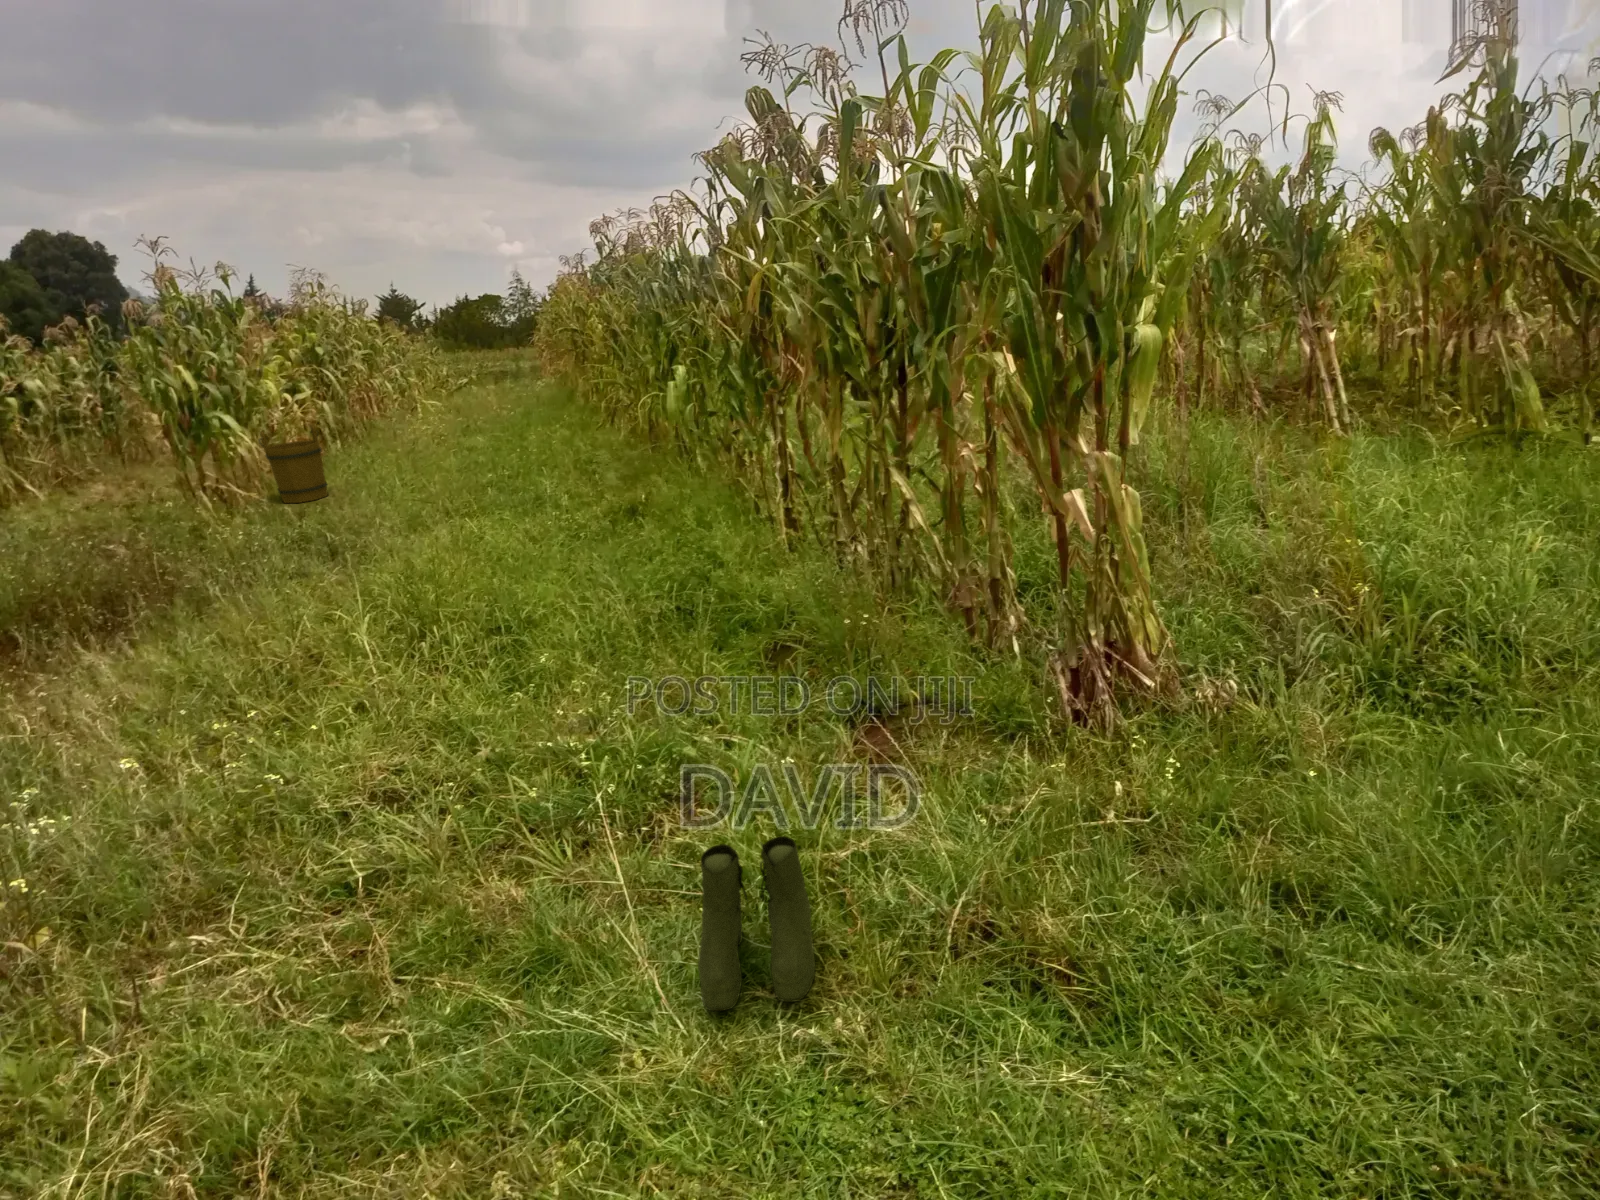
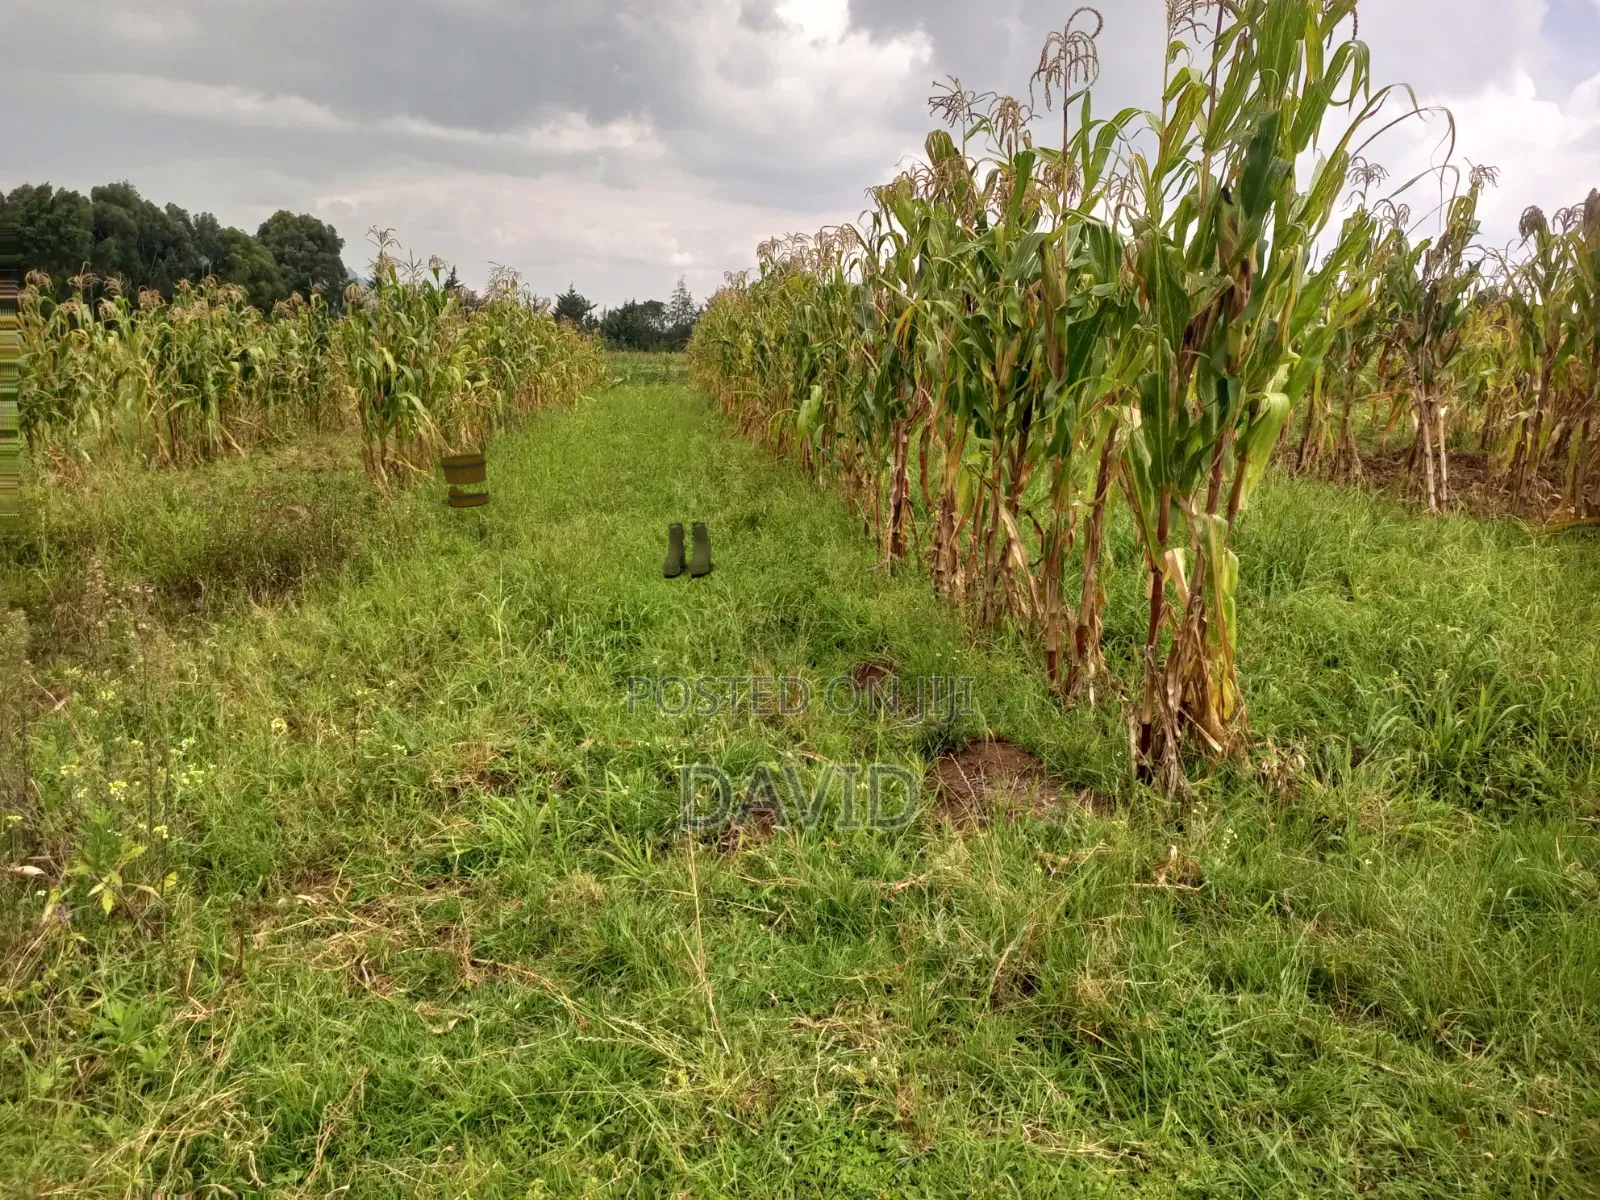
boots: present [698,836,815,1011] -> present [663,522,711,576]

